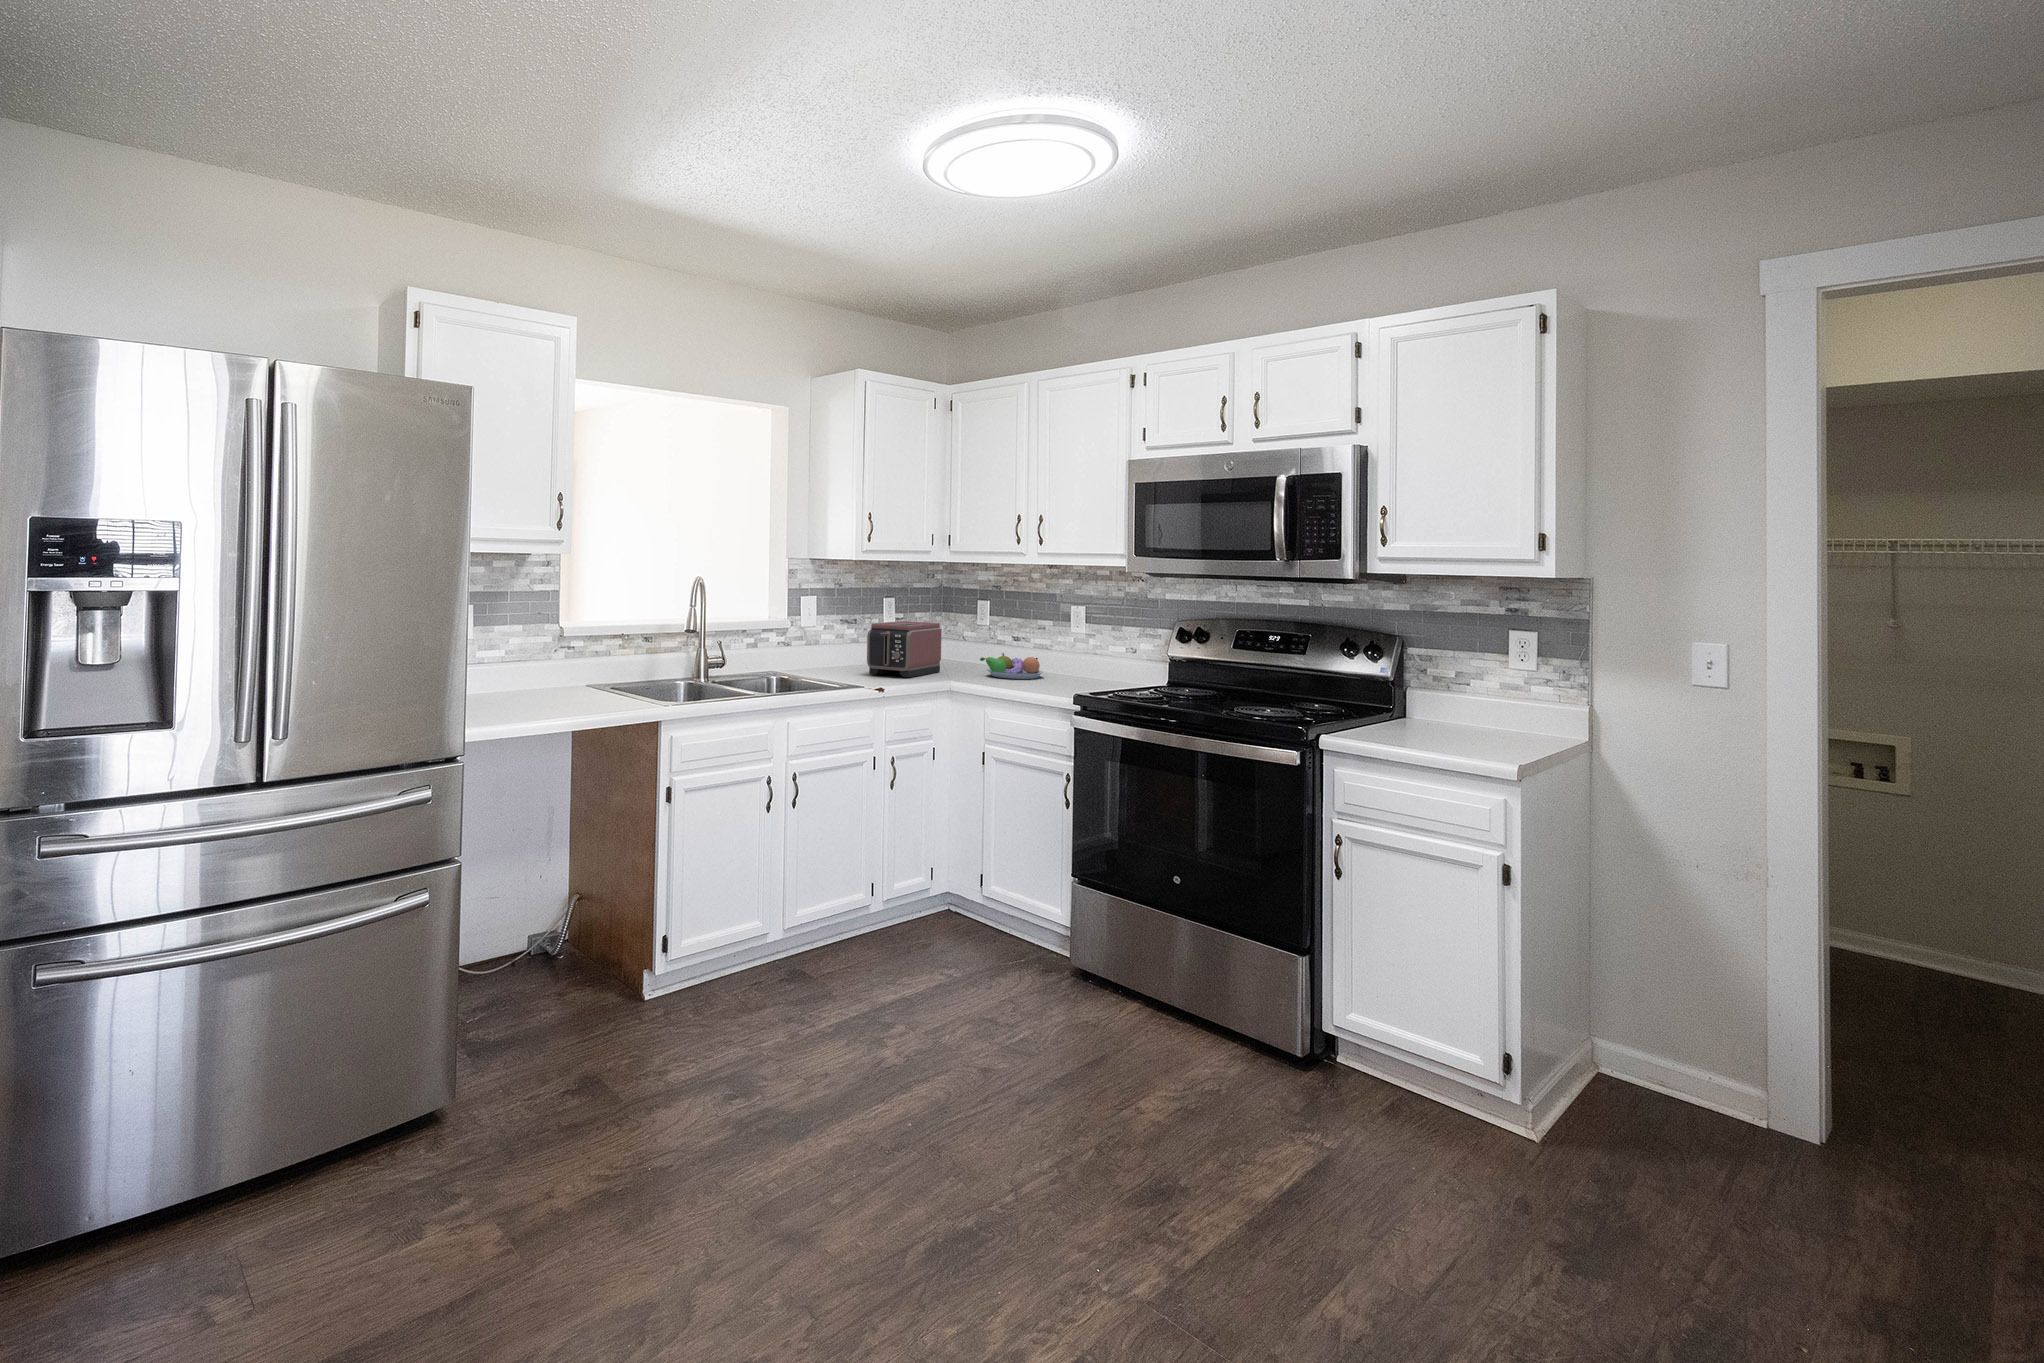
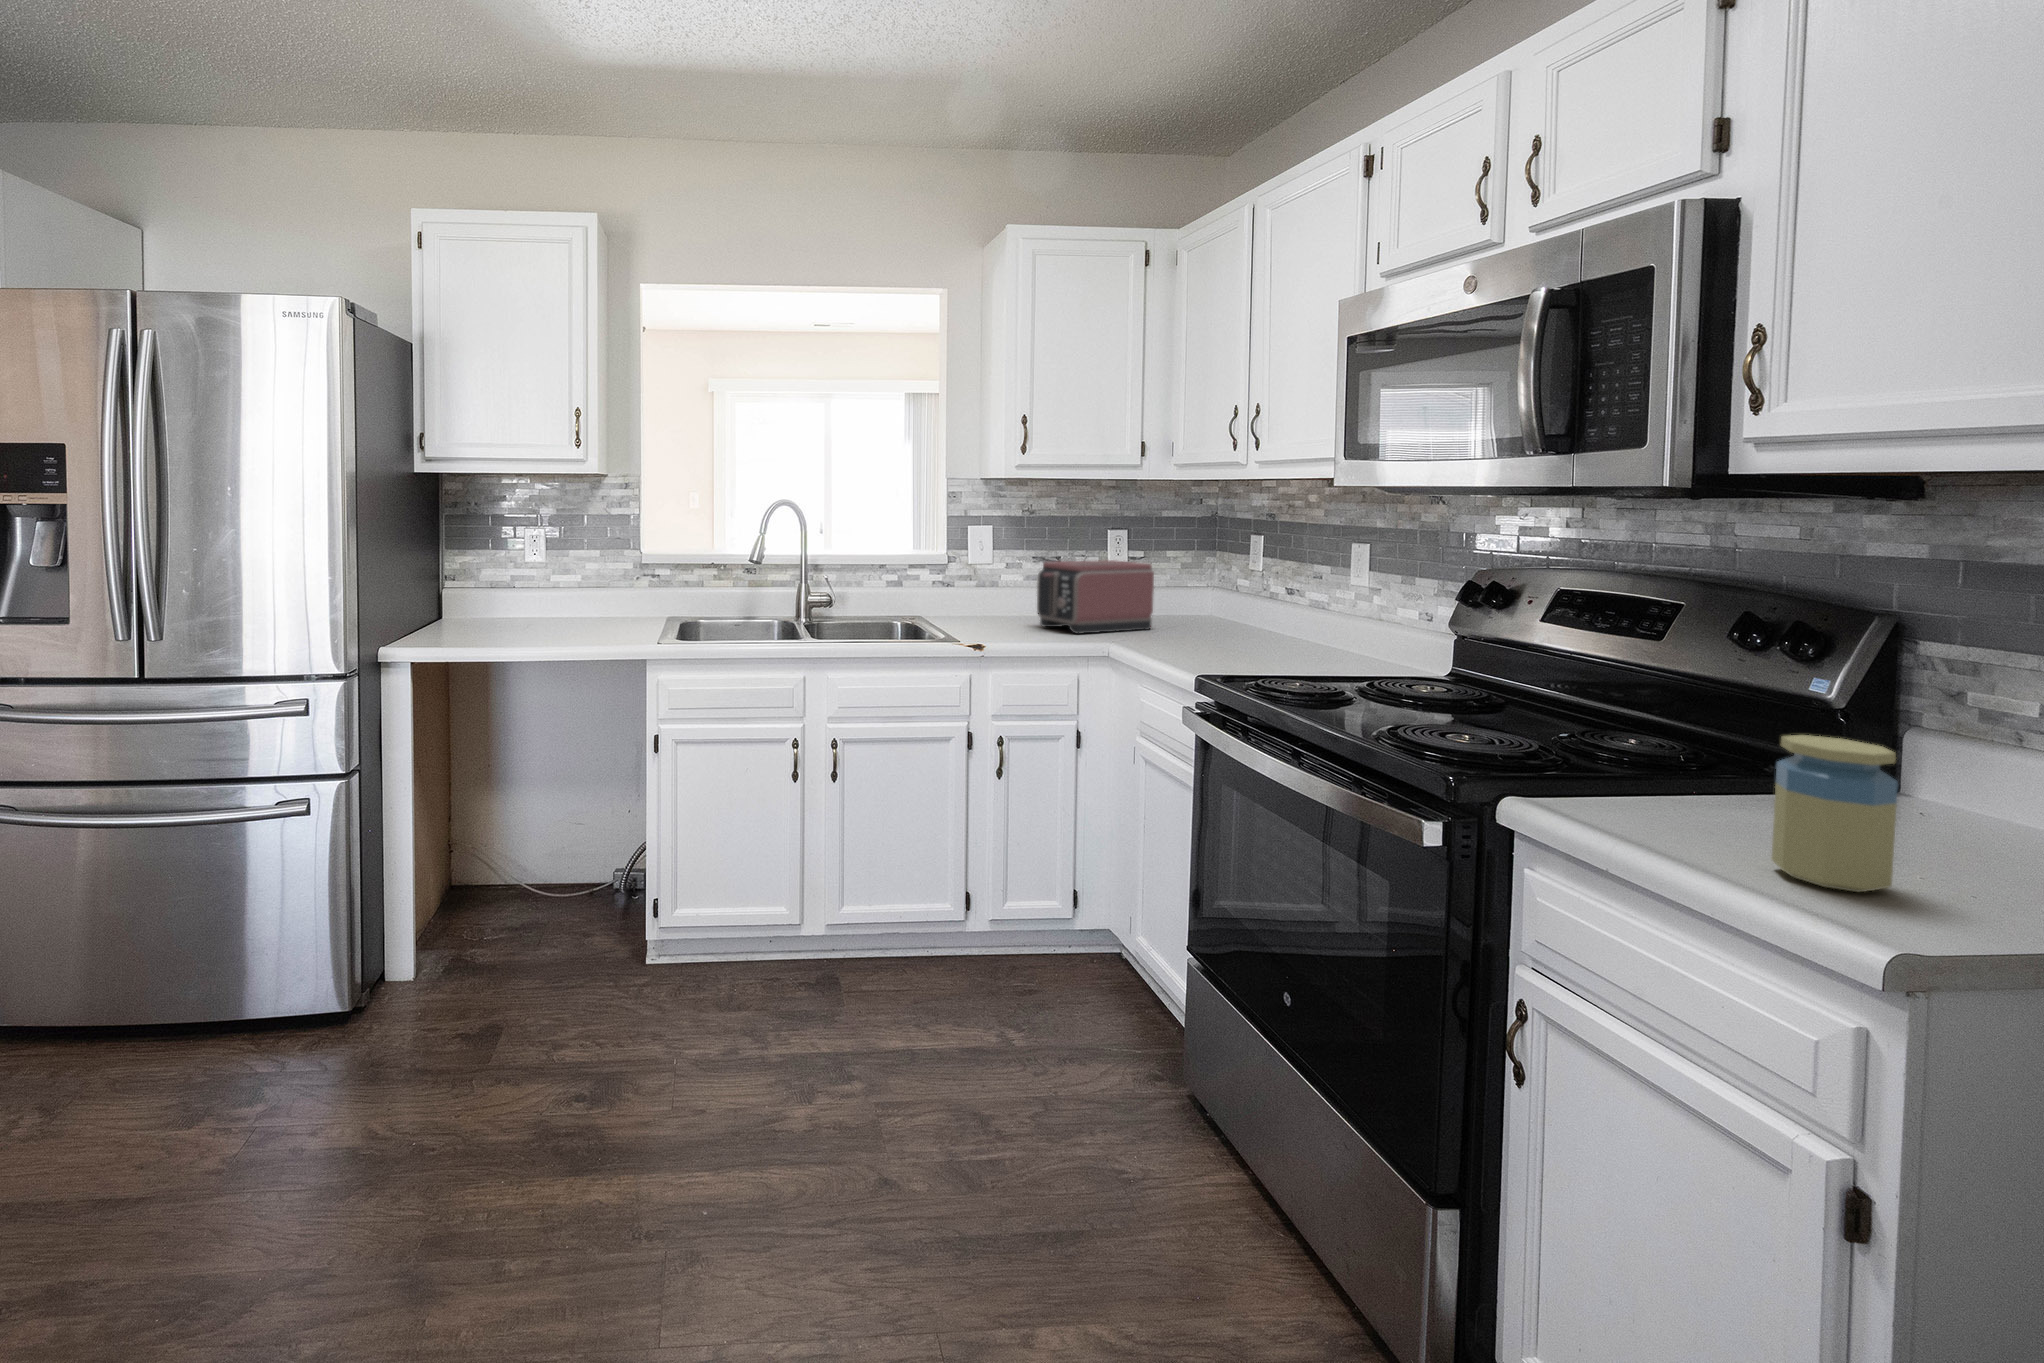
fruit bowl: present [980,653,1044,679] -> none [1194,607,1288,648]
jar: none [1429,687,1470,748] -> present [1772,735,1898,892]

